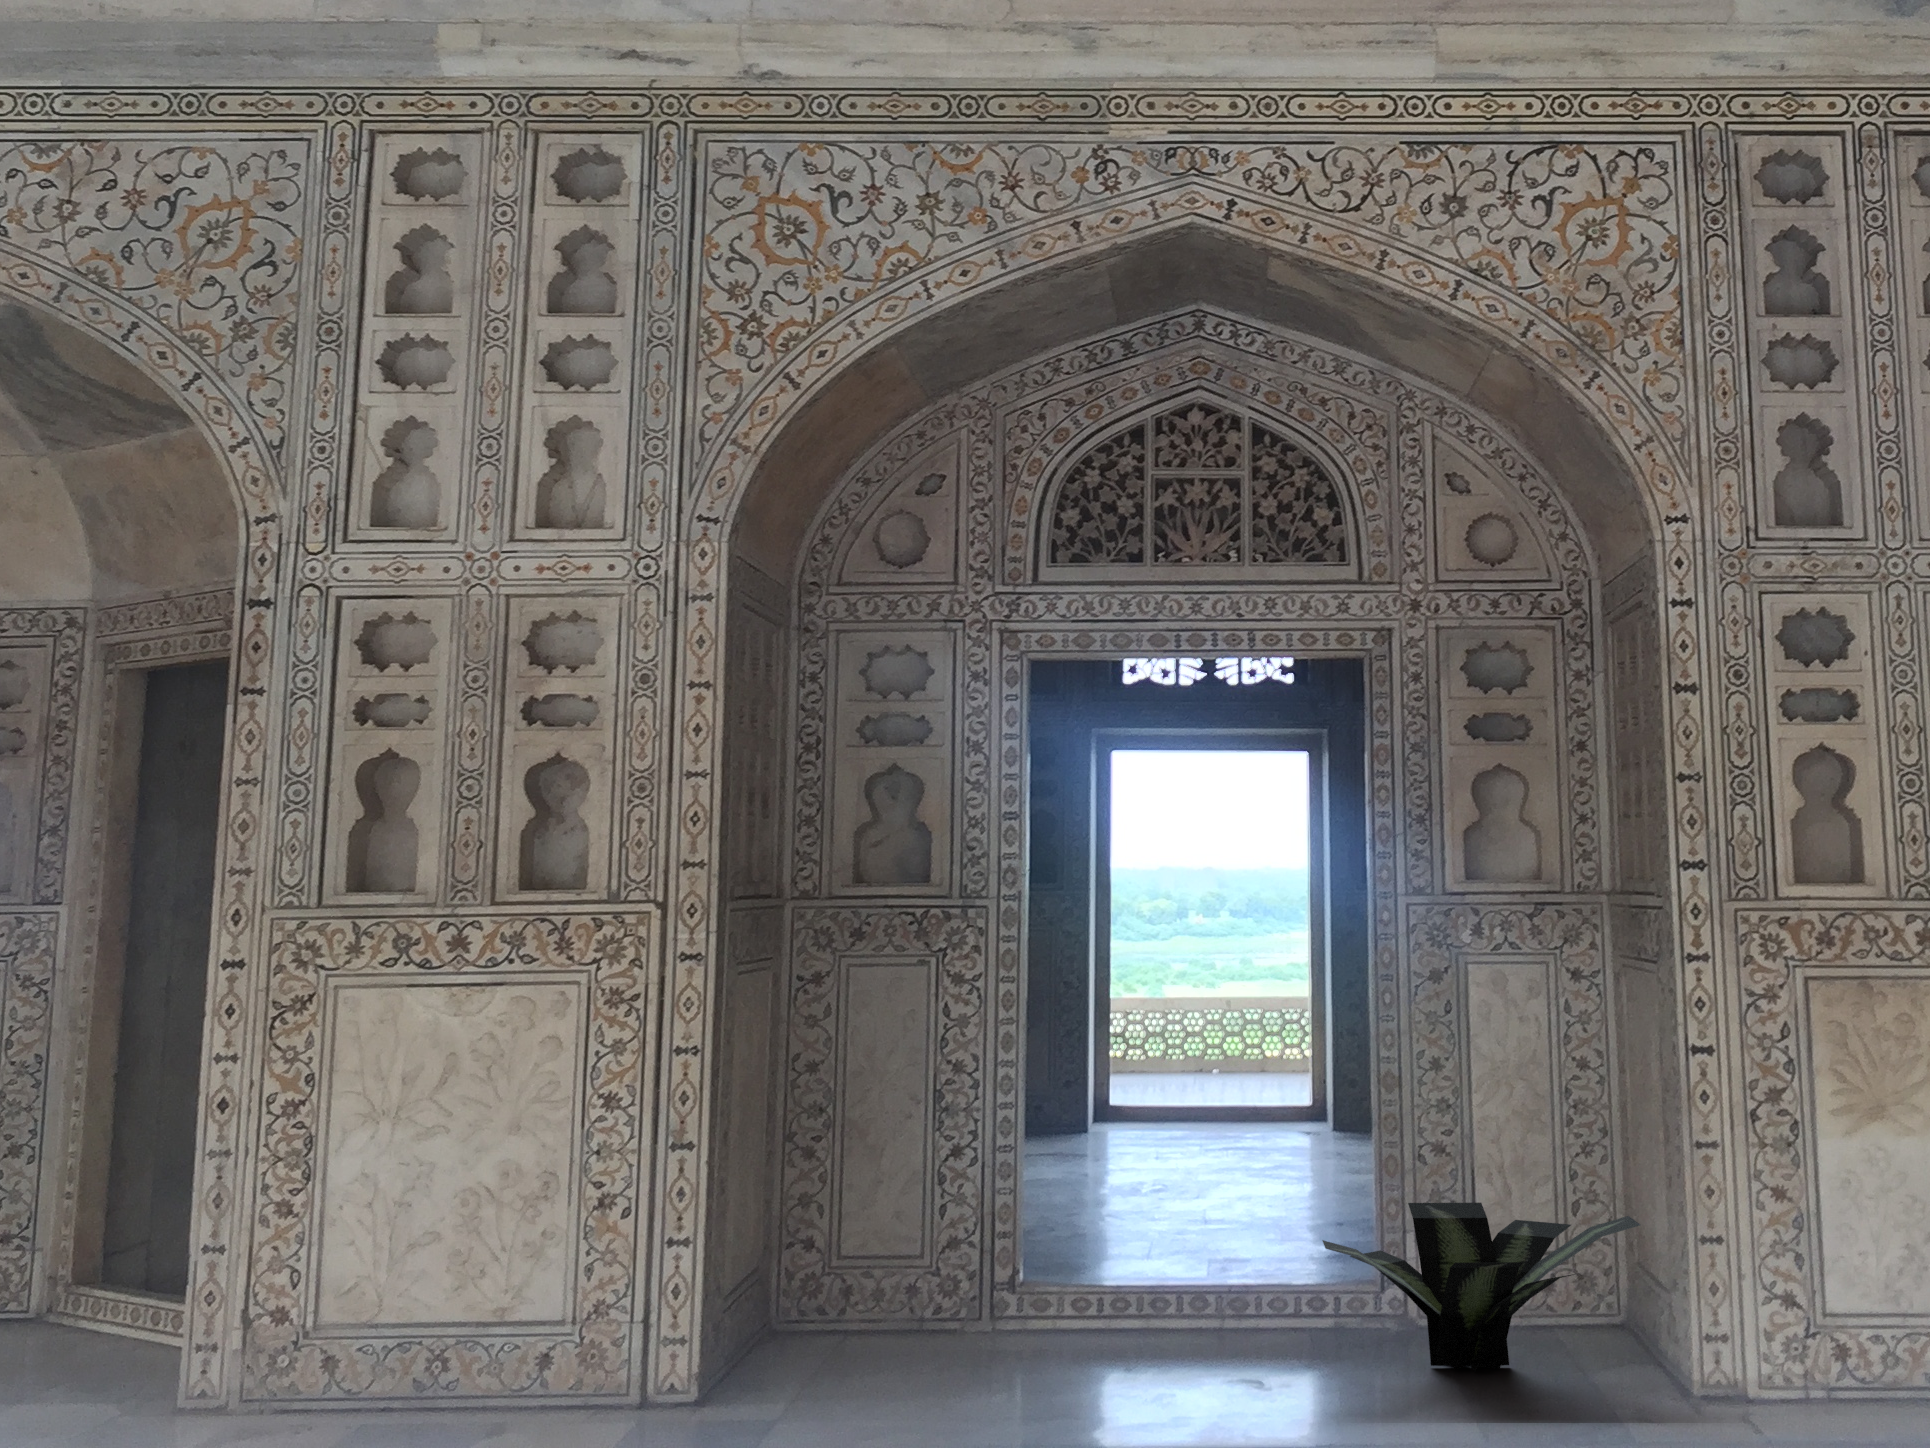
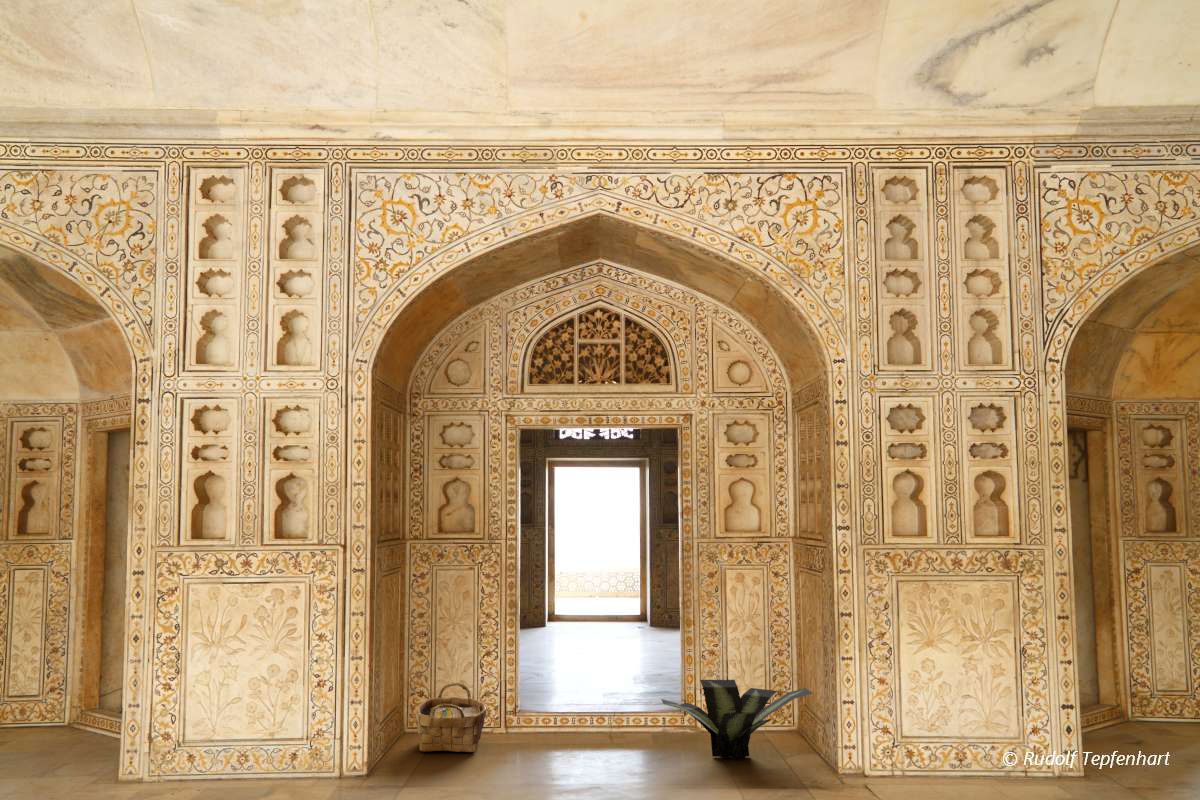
woven basket: none [802,1210,952,1359] -> present [416,683,487,752]

